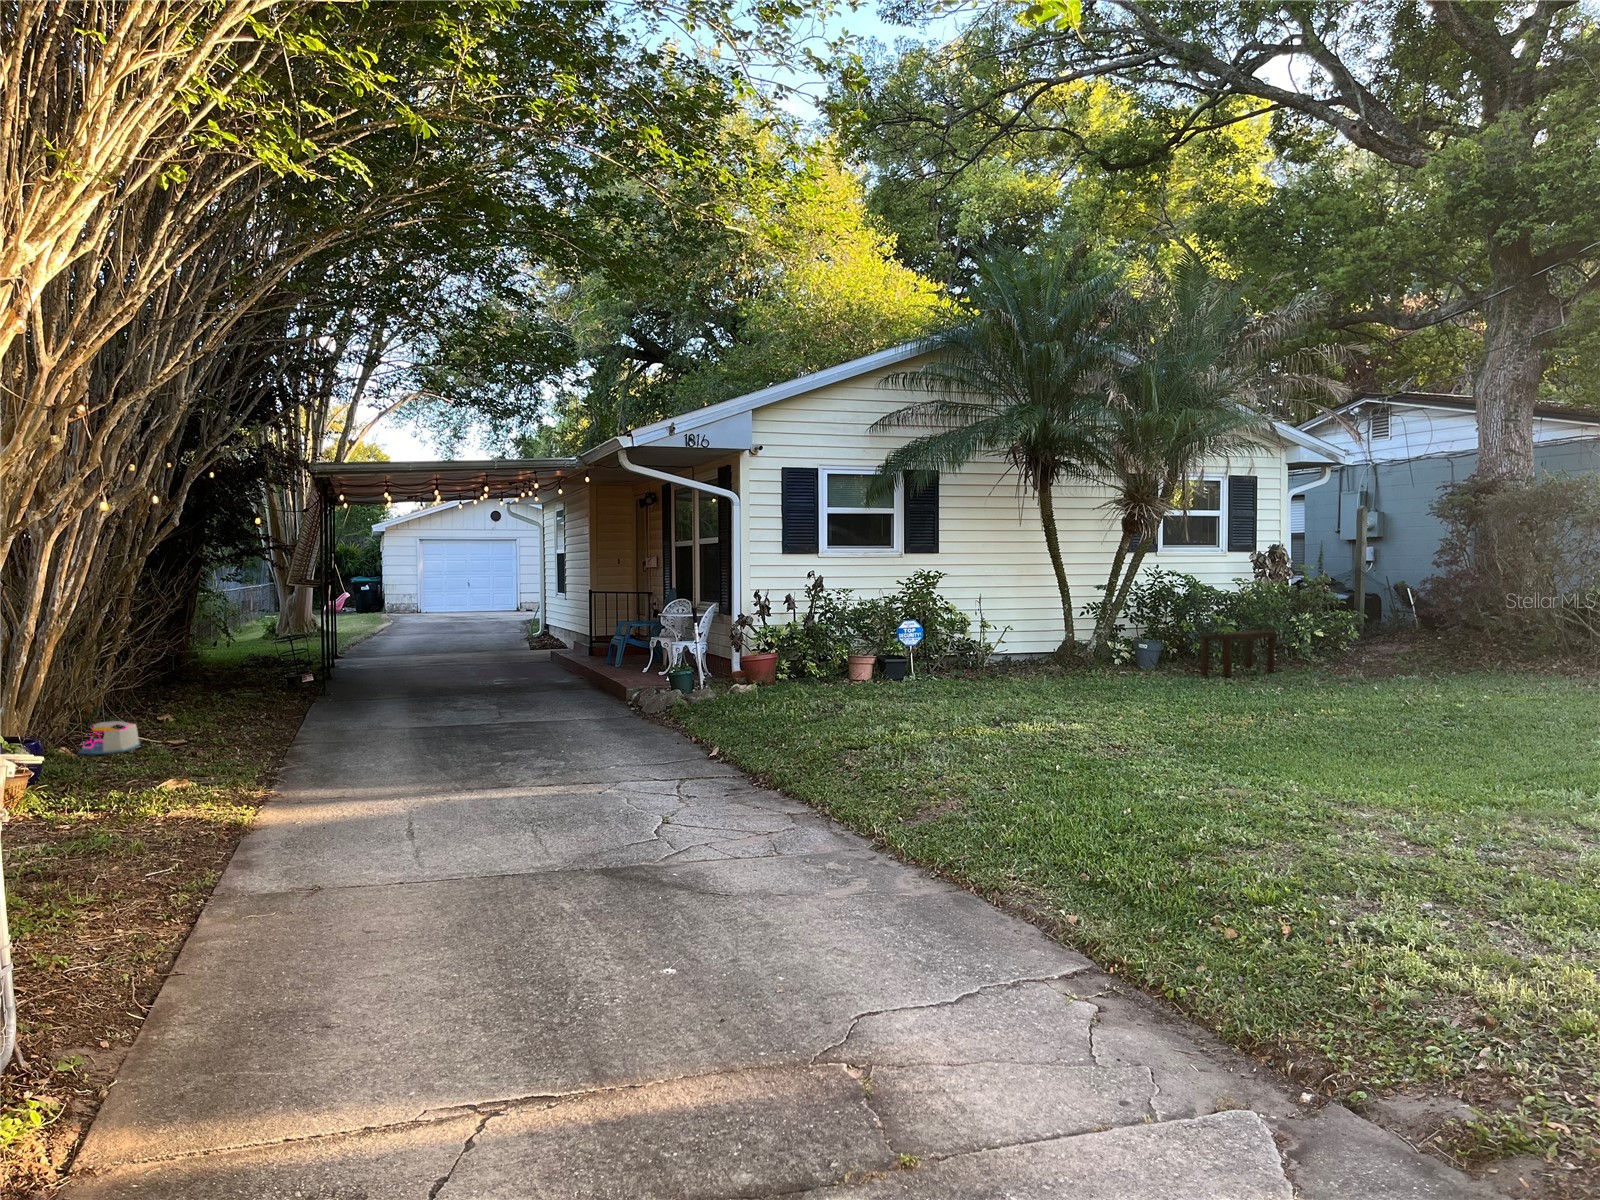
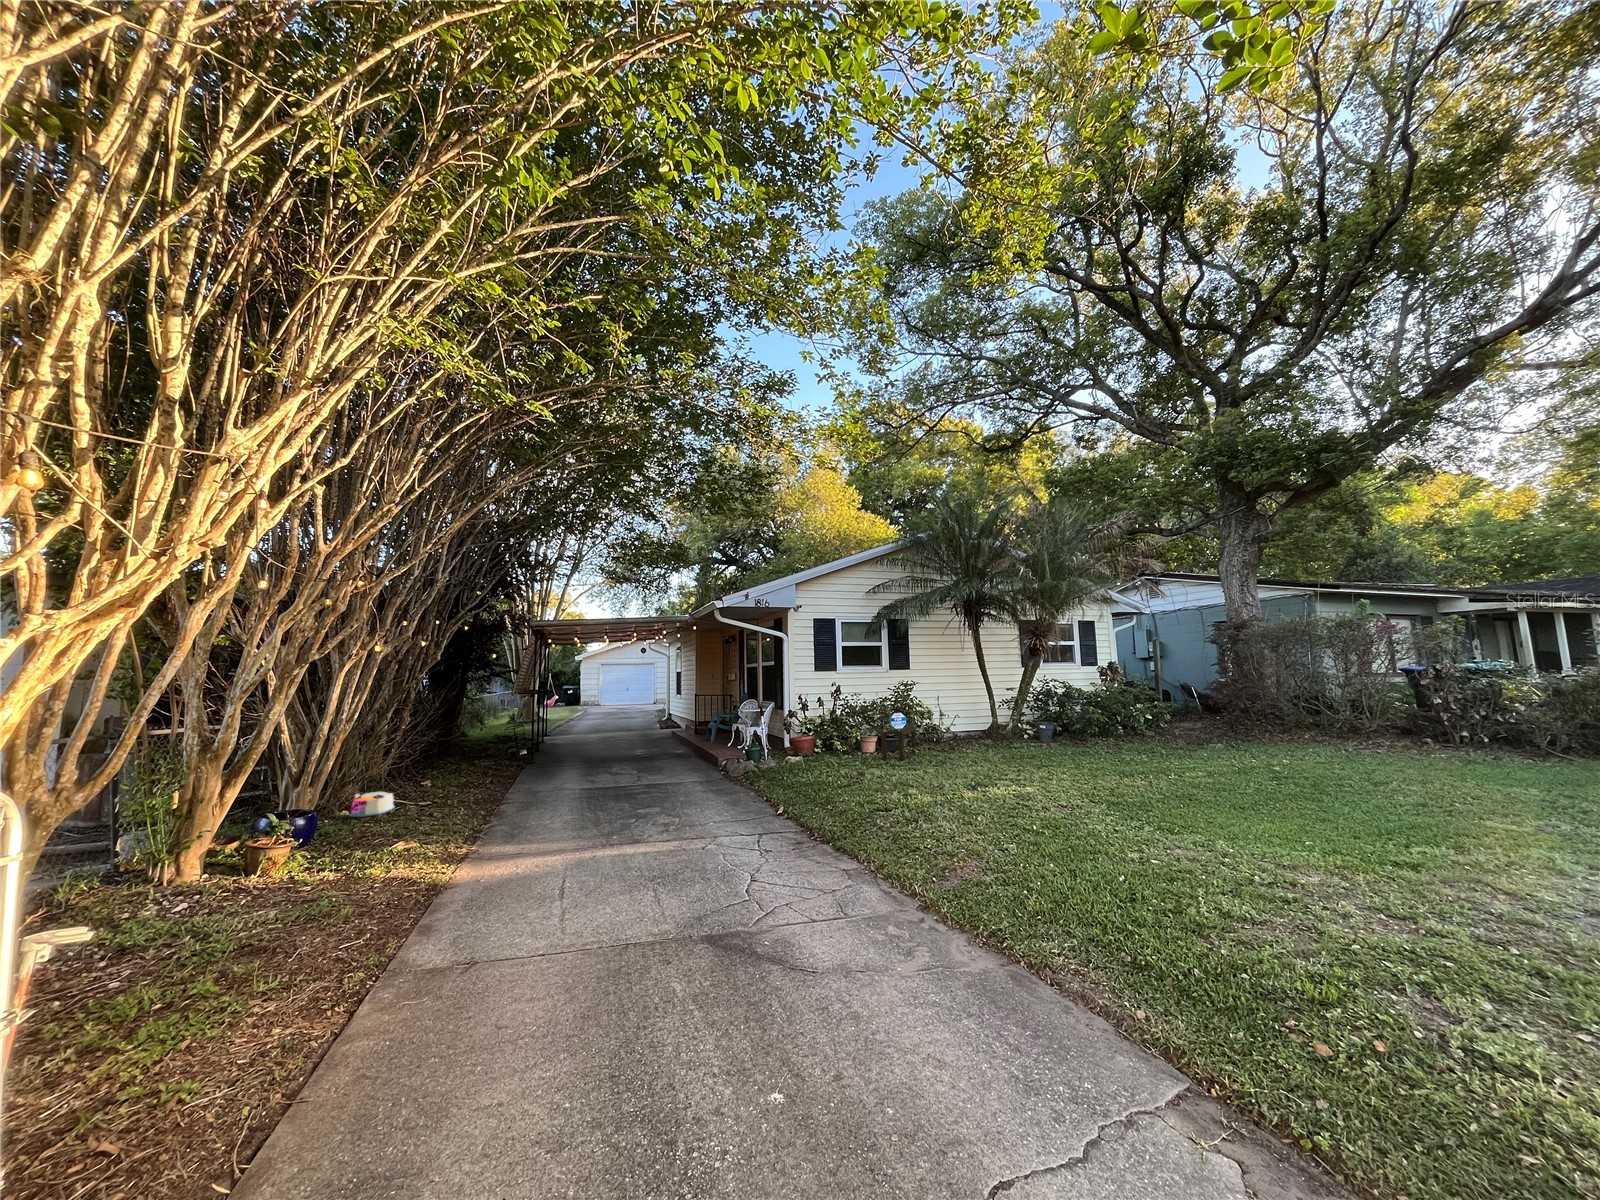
bench: present [1200,630,1277,677] -> present [880,726,916,760]

